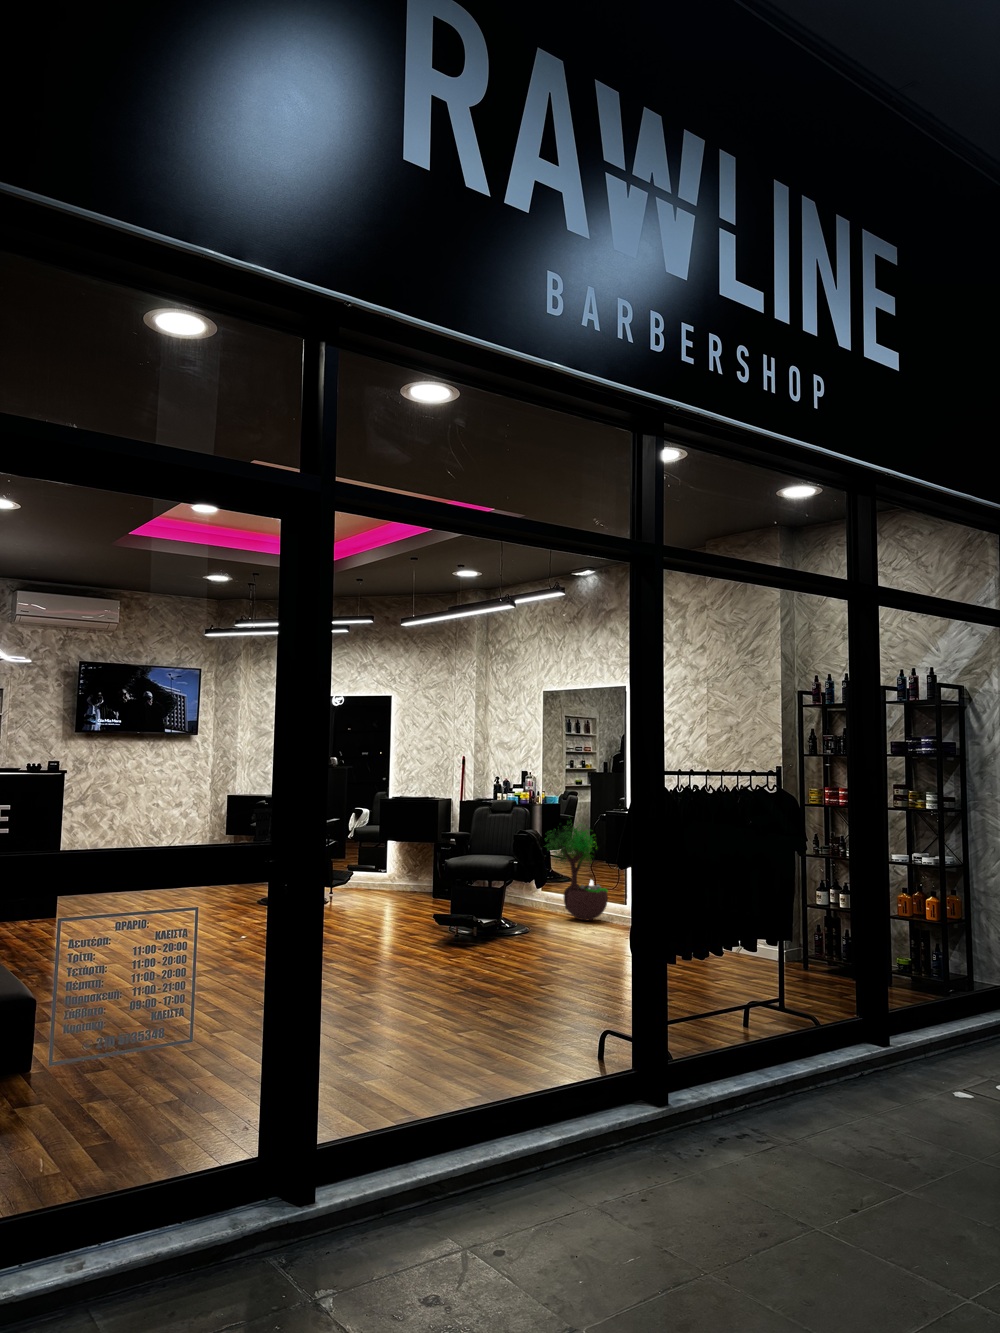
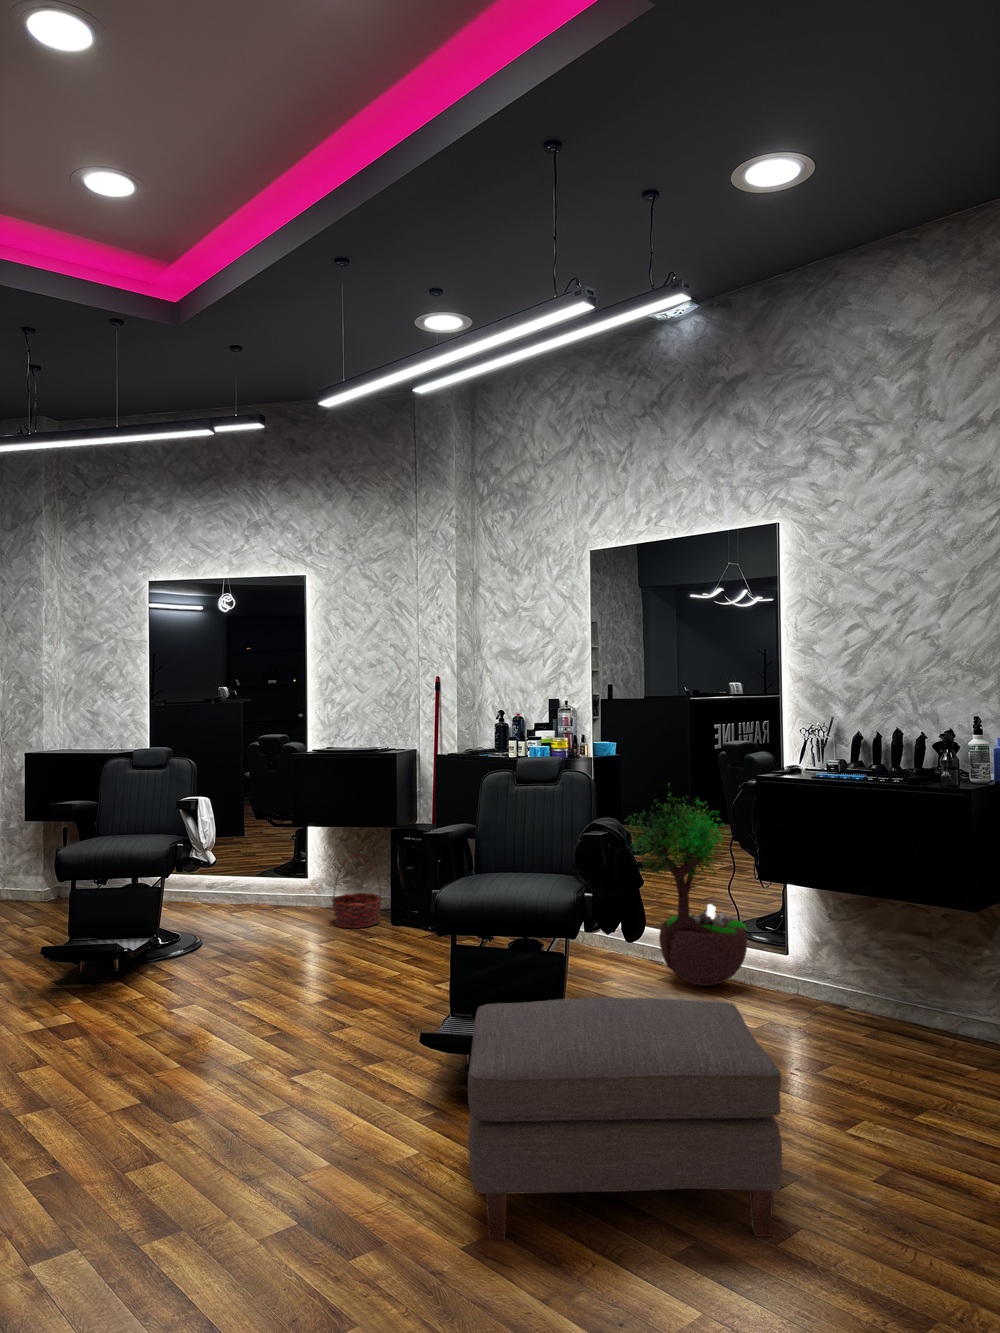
basket: none [399,856,428,898] -> present [332,854,382,928]
ottoman: none [443,891,558,968] -> present [468,998,782,1239]

